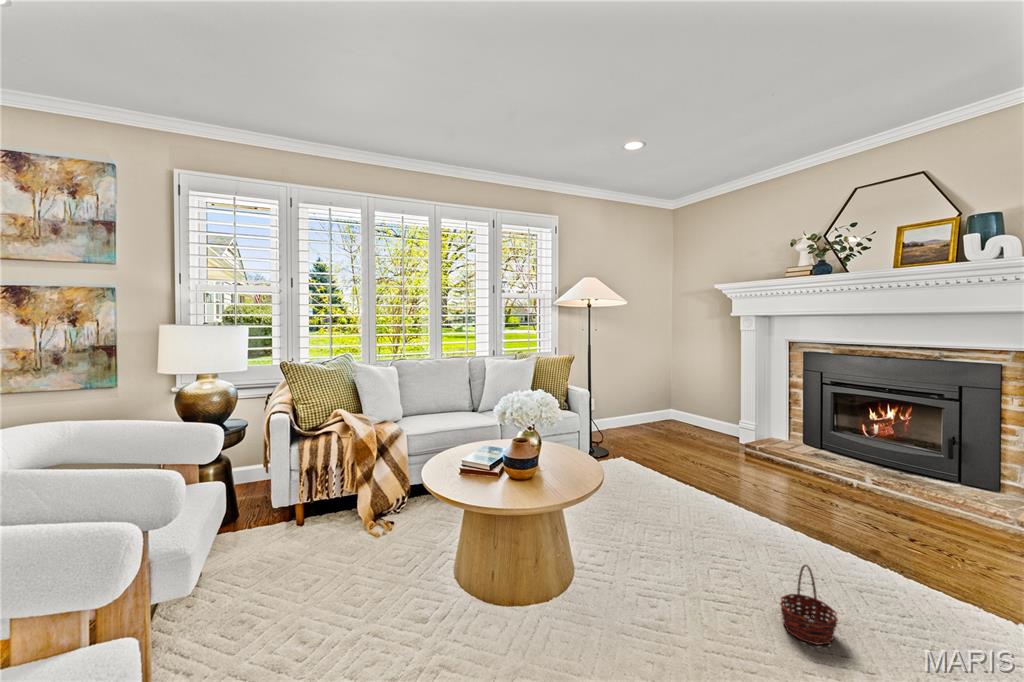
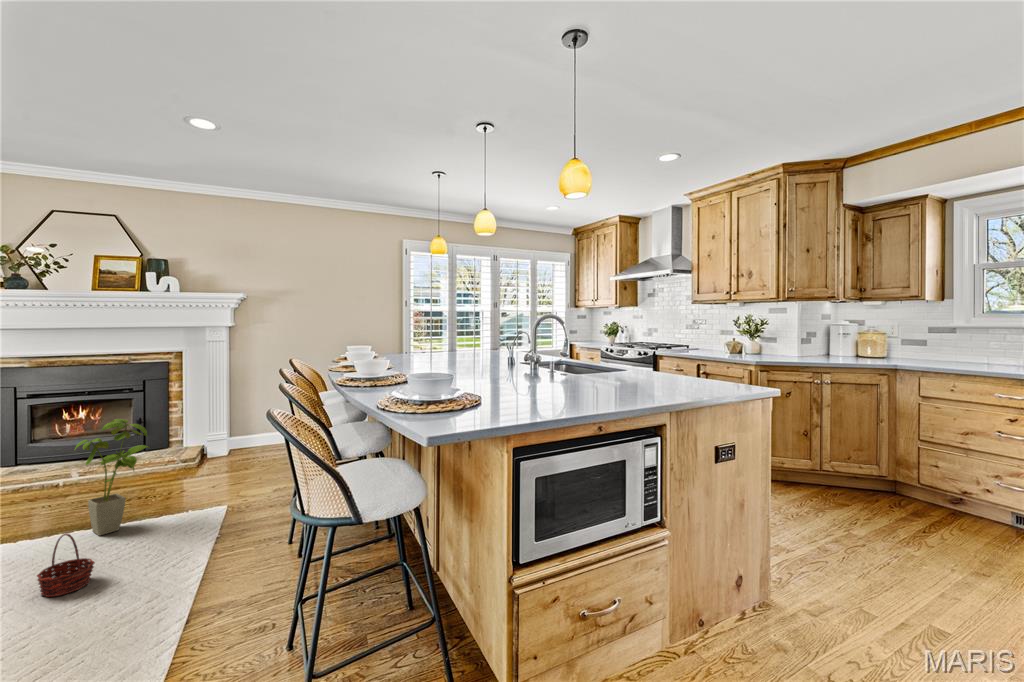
house plant: none [842,434,941,584] -> present [75,419,150,535]

